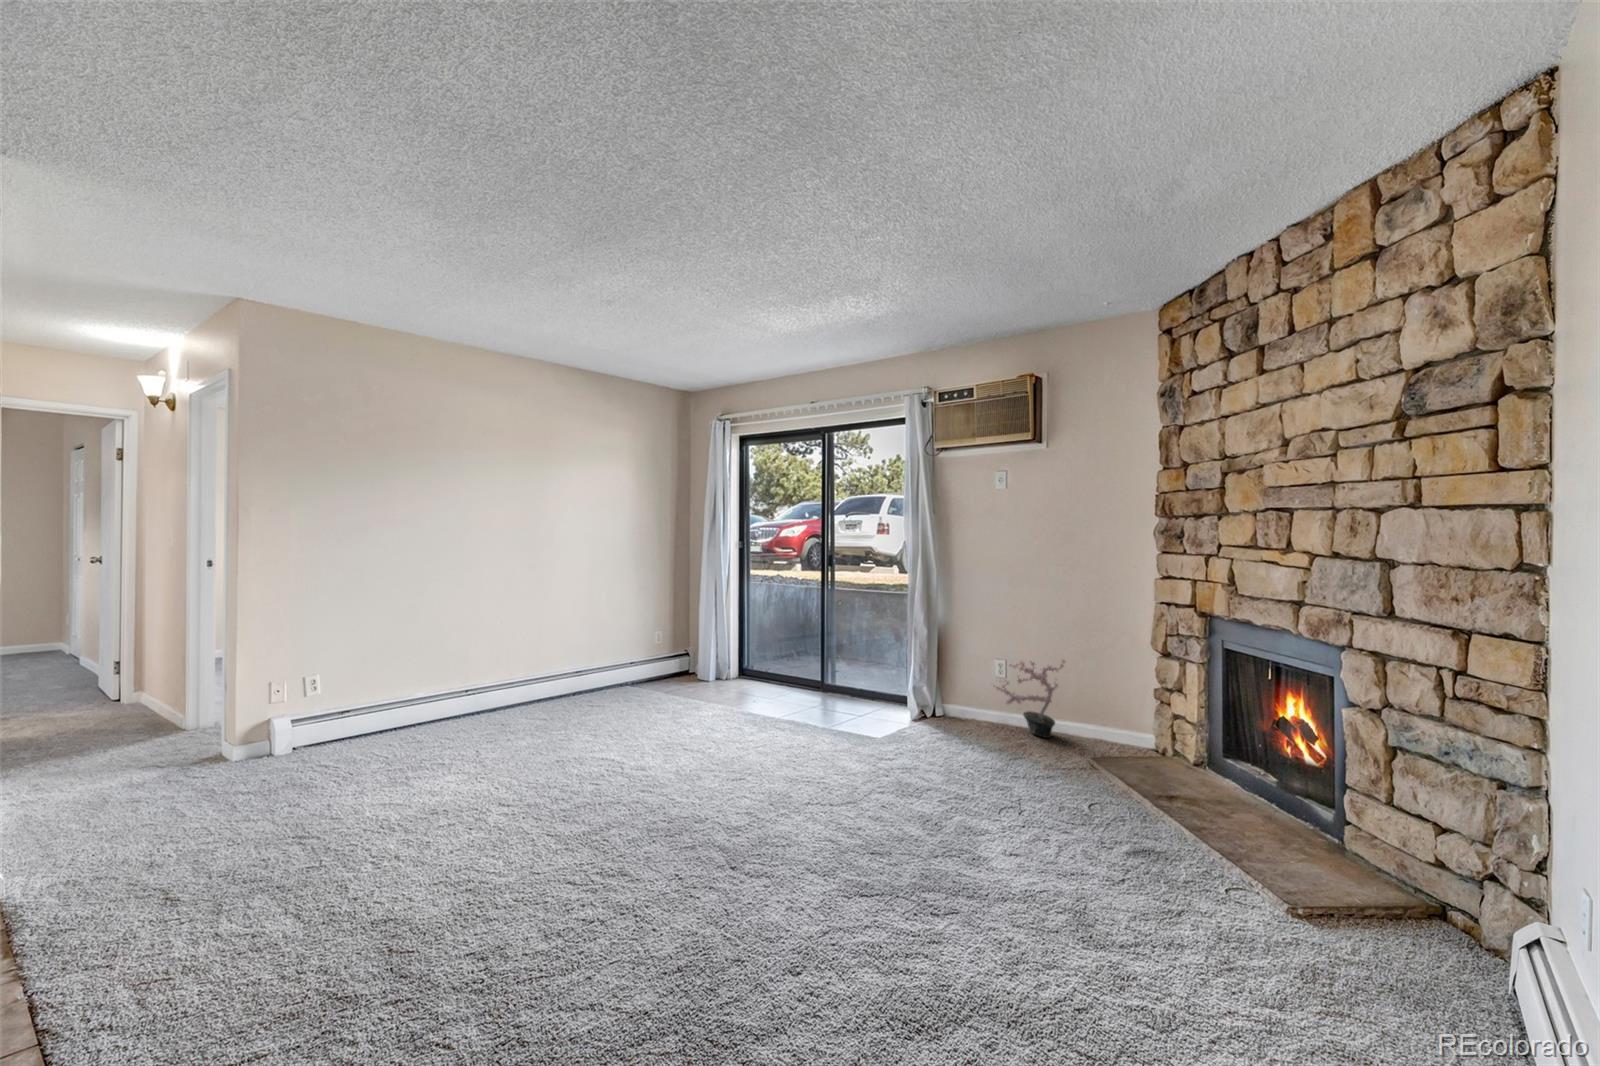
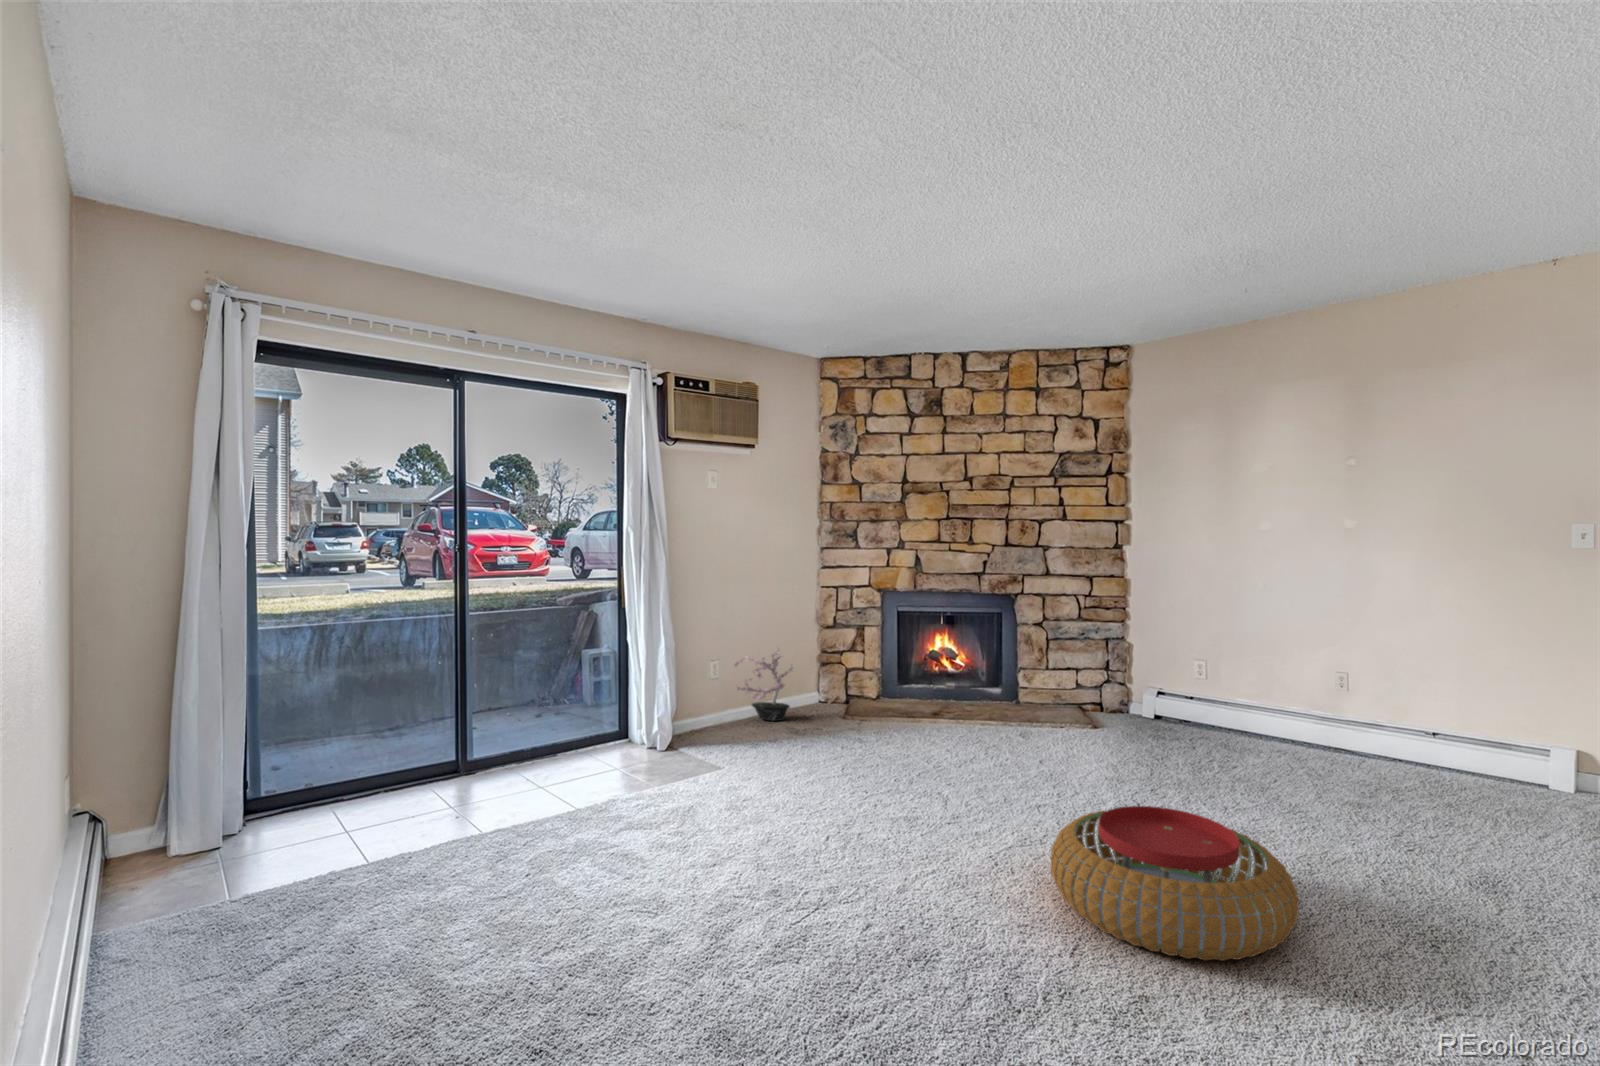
pouf: none [483,789,700,932] -> present [1050,806,1299,961]

